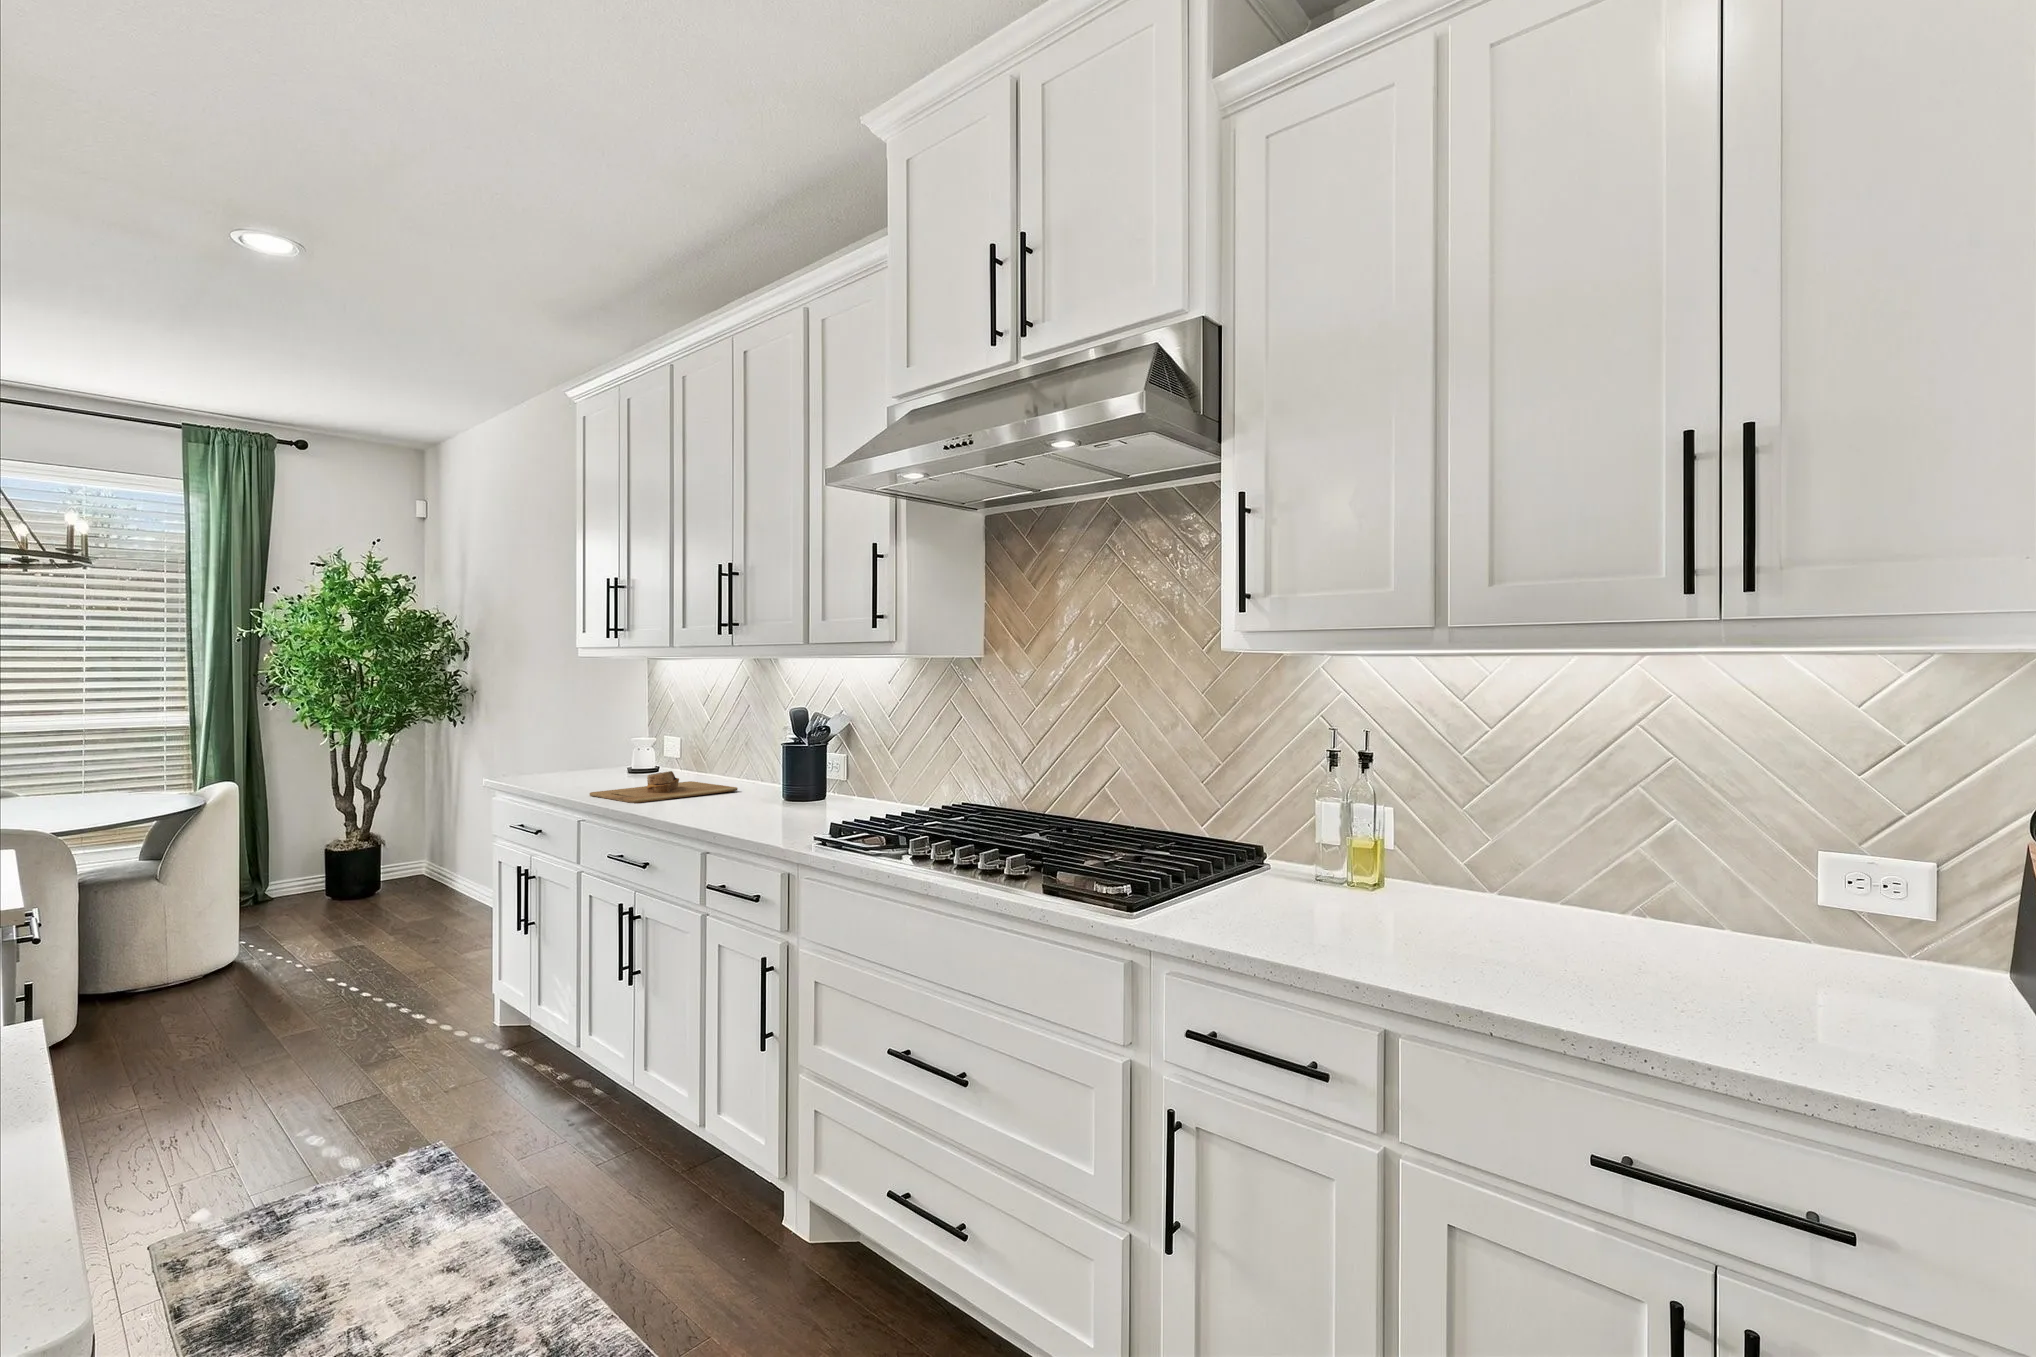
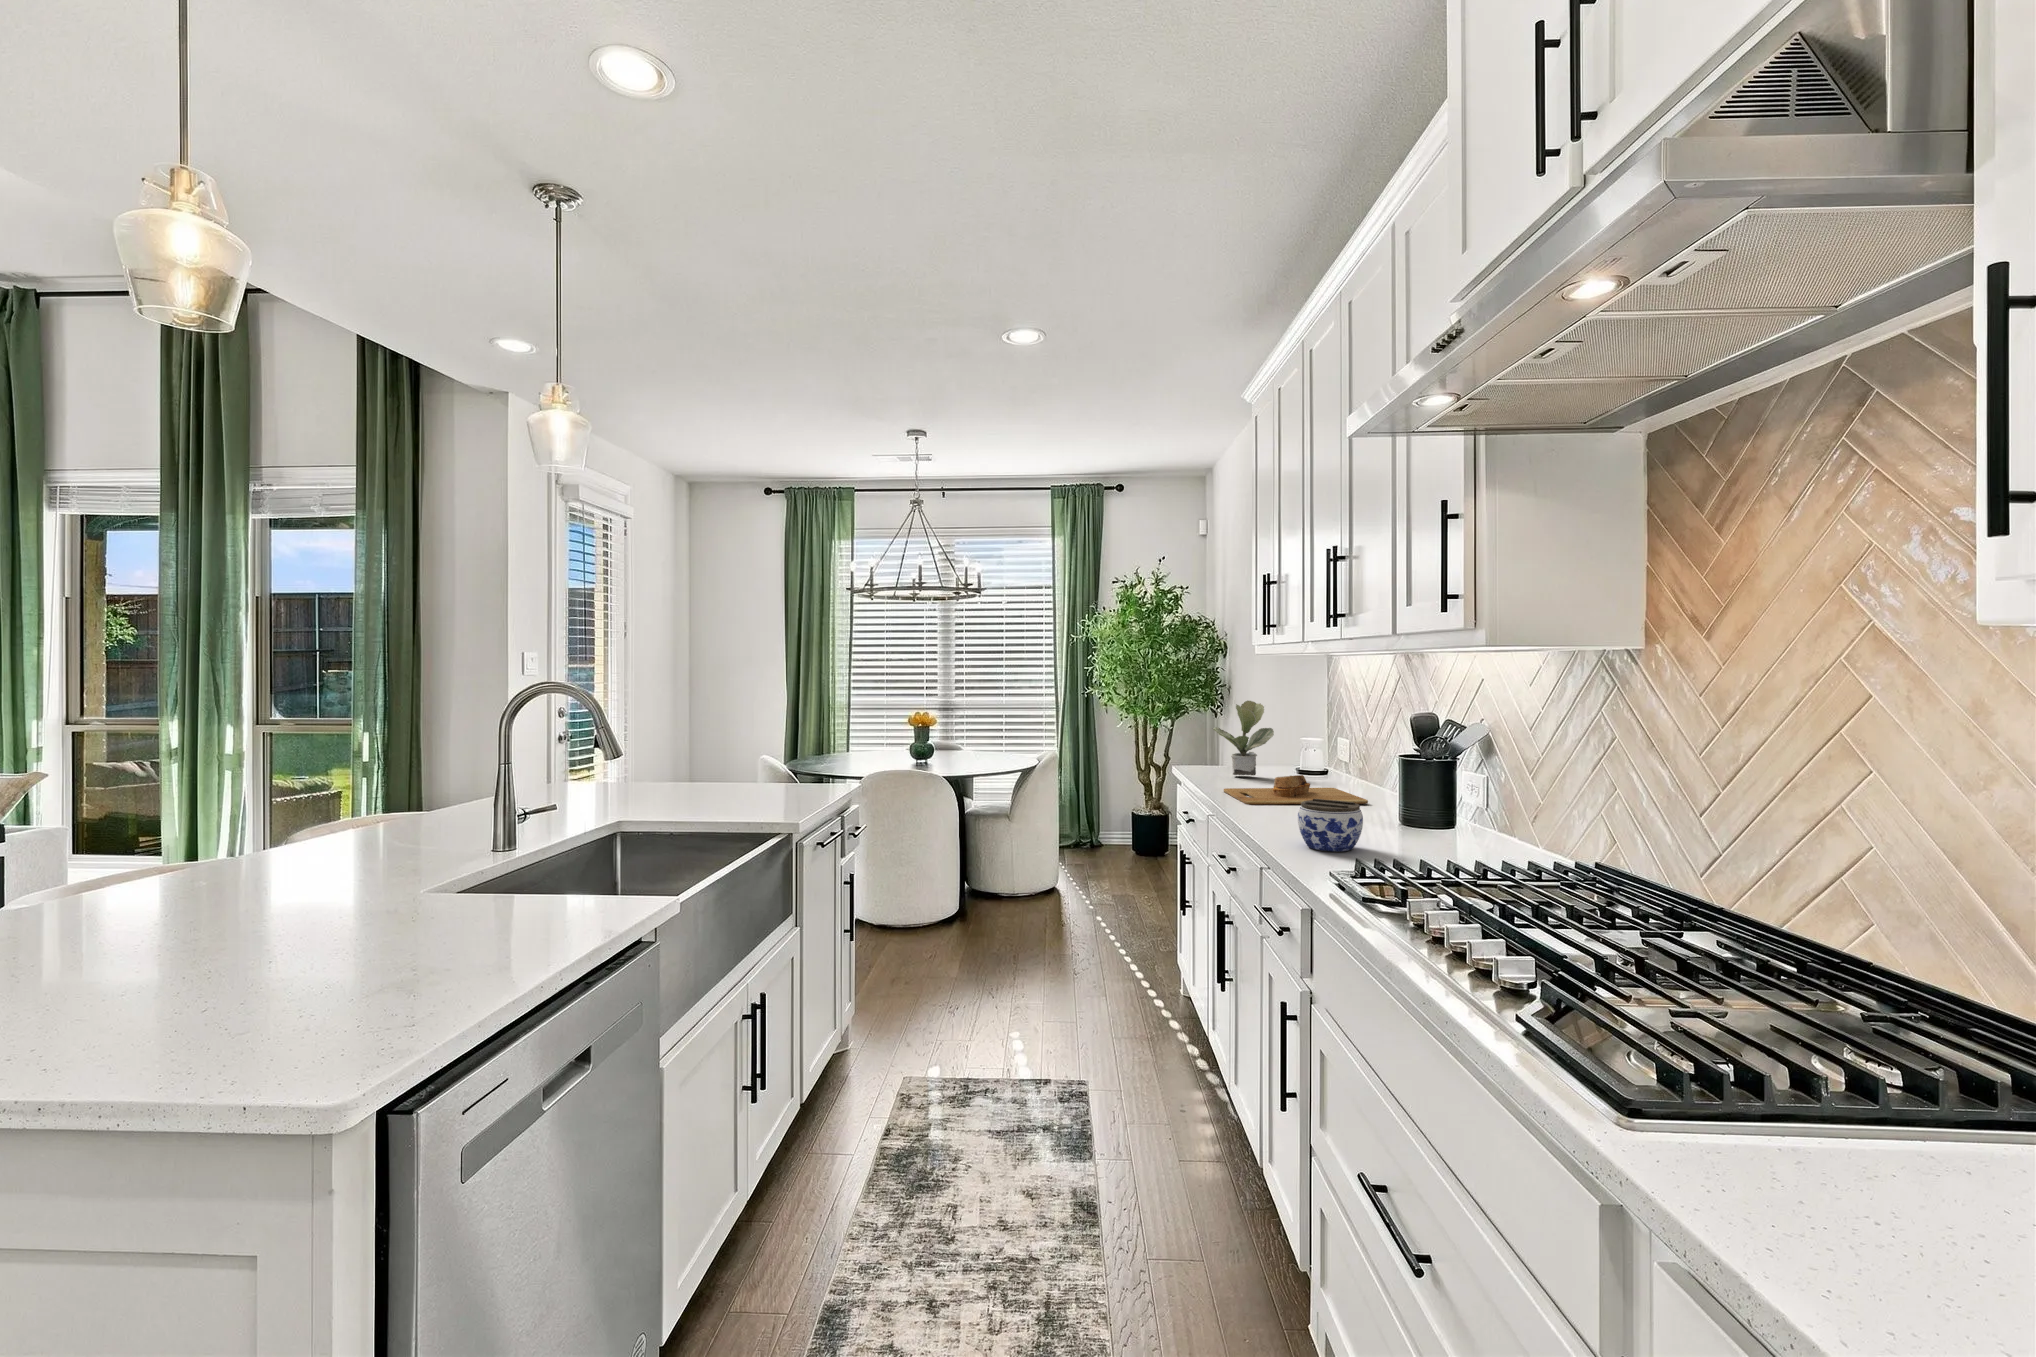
potted plant: none [547,702,618,781] -> present [1212,701,1274,775]
jar: none [739,783,795,827] -> present [1298,799,1363,852]

